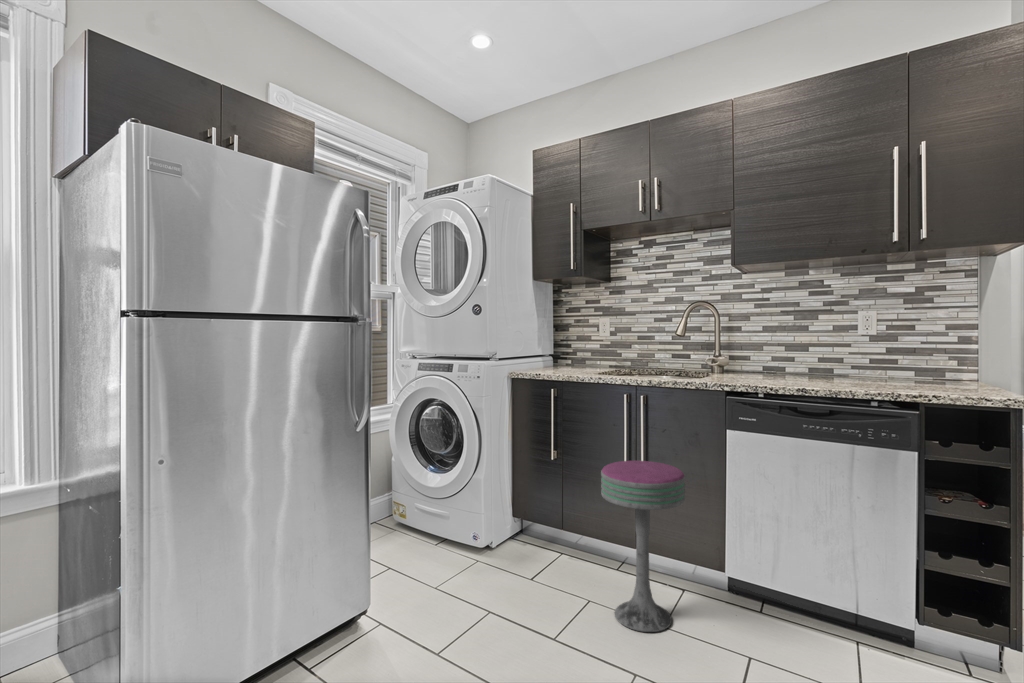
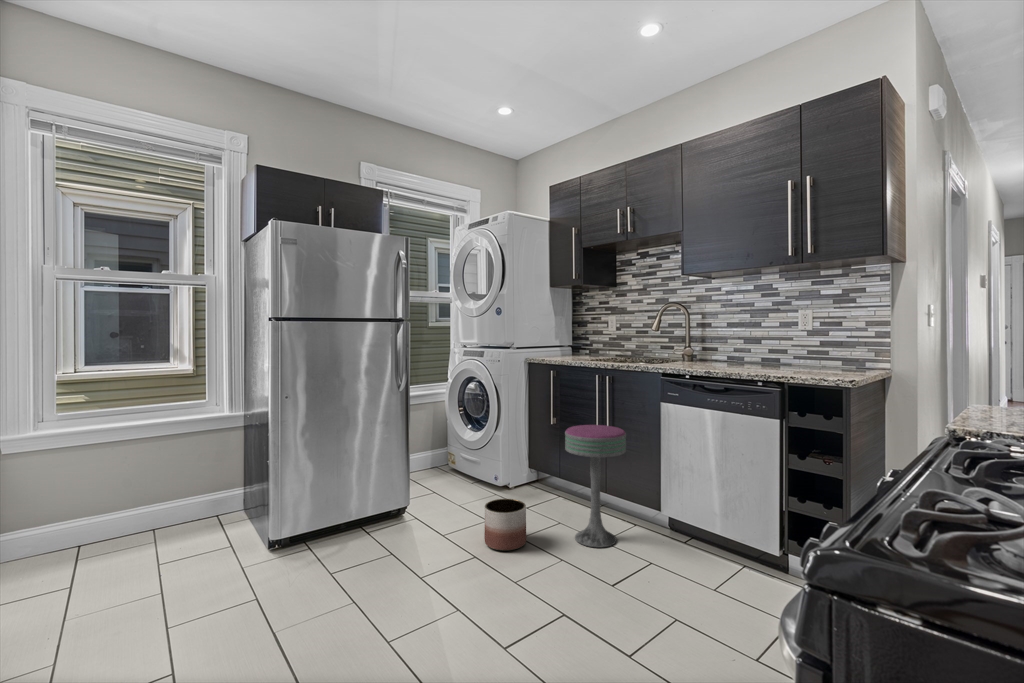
planter: none [497,572,557,654] -> present [484,499,526,551]

